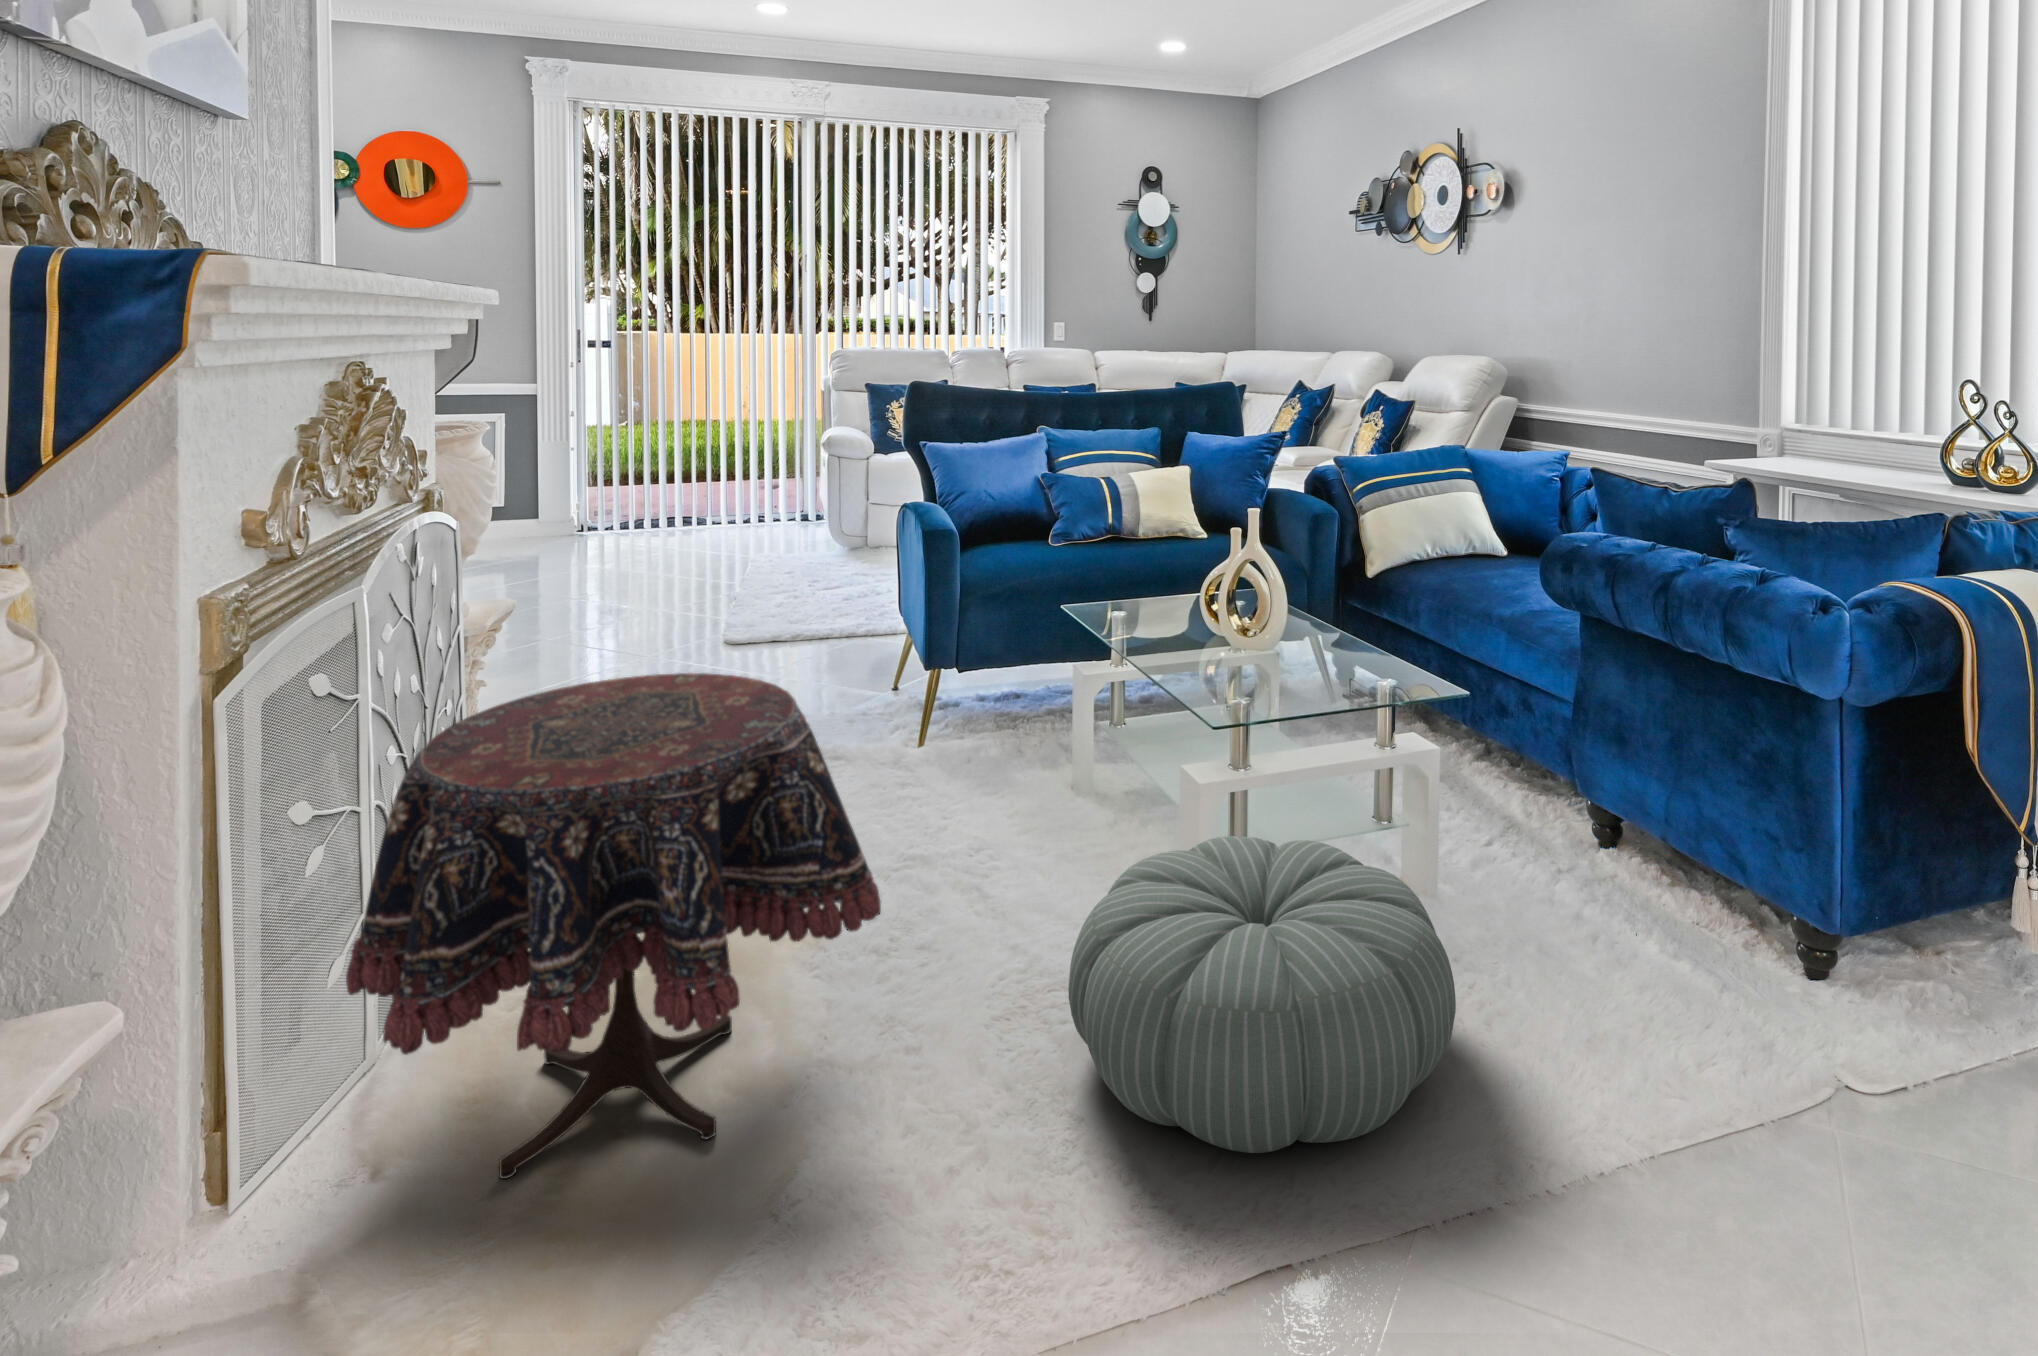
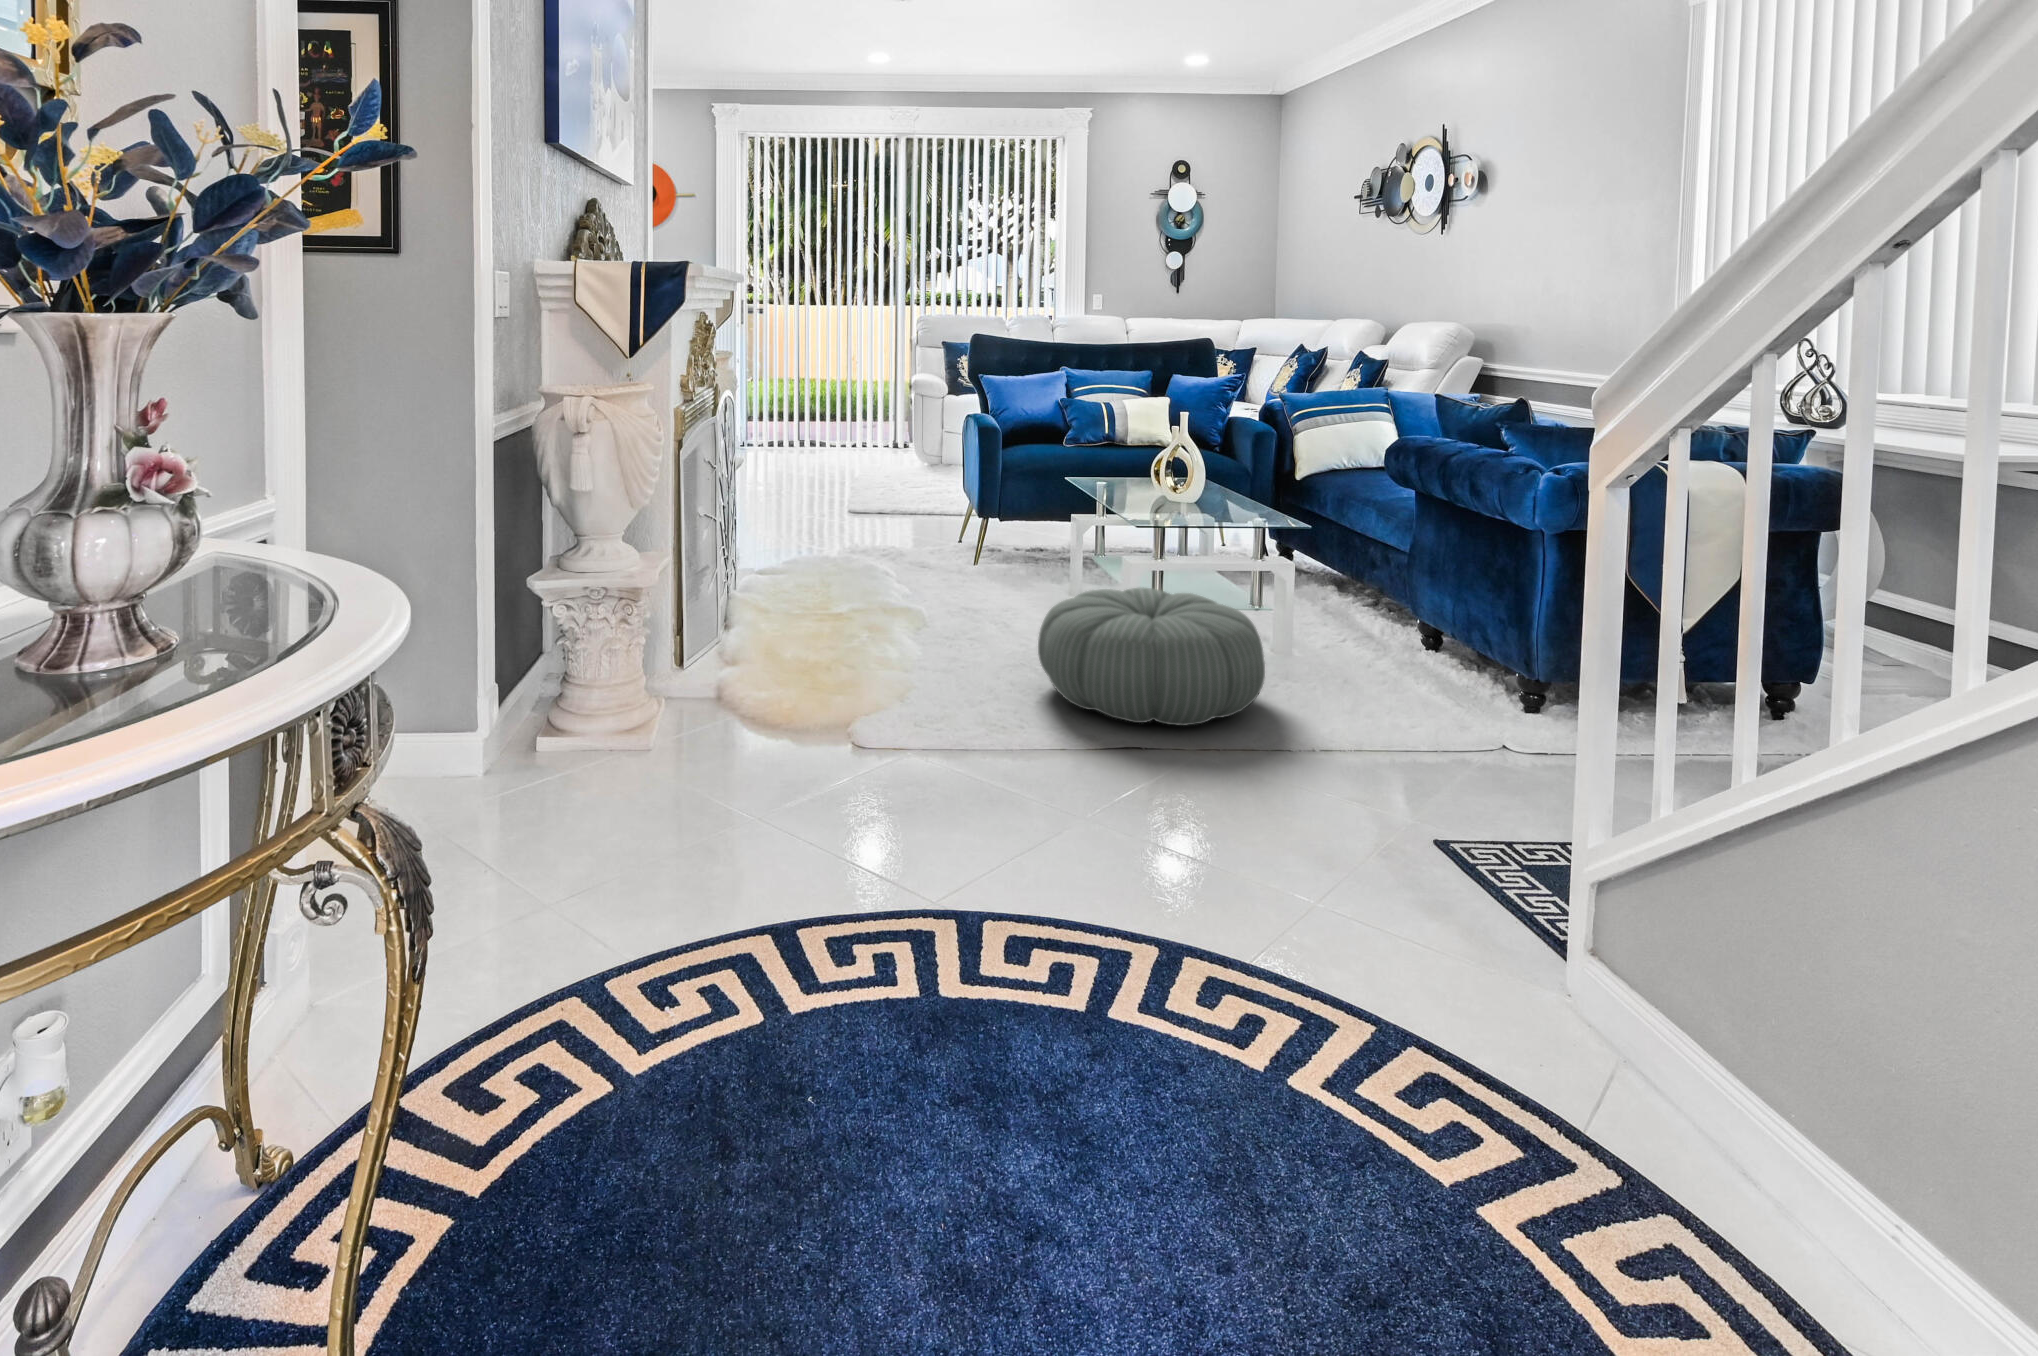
side table: present [346,673,881,1179] -> none [696,465,938,684]

